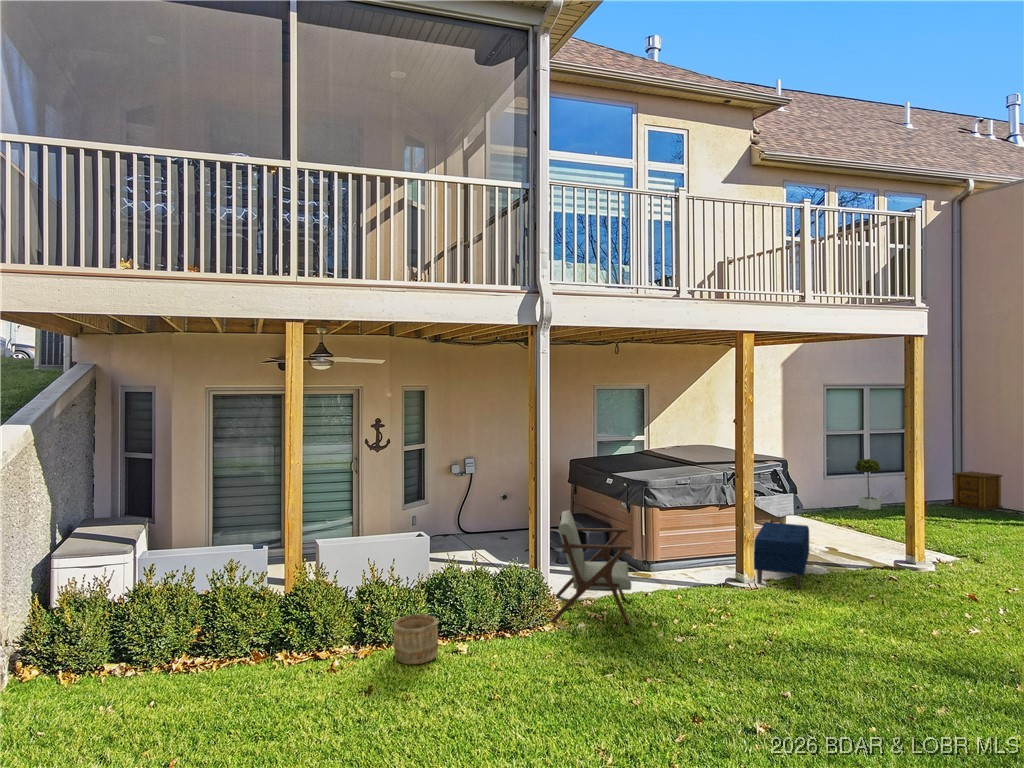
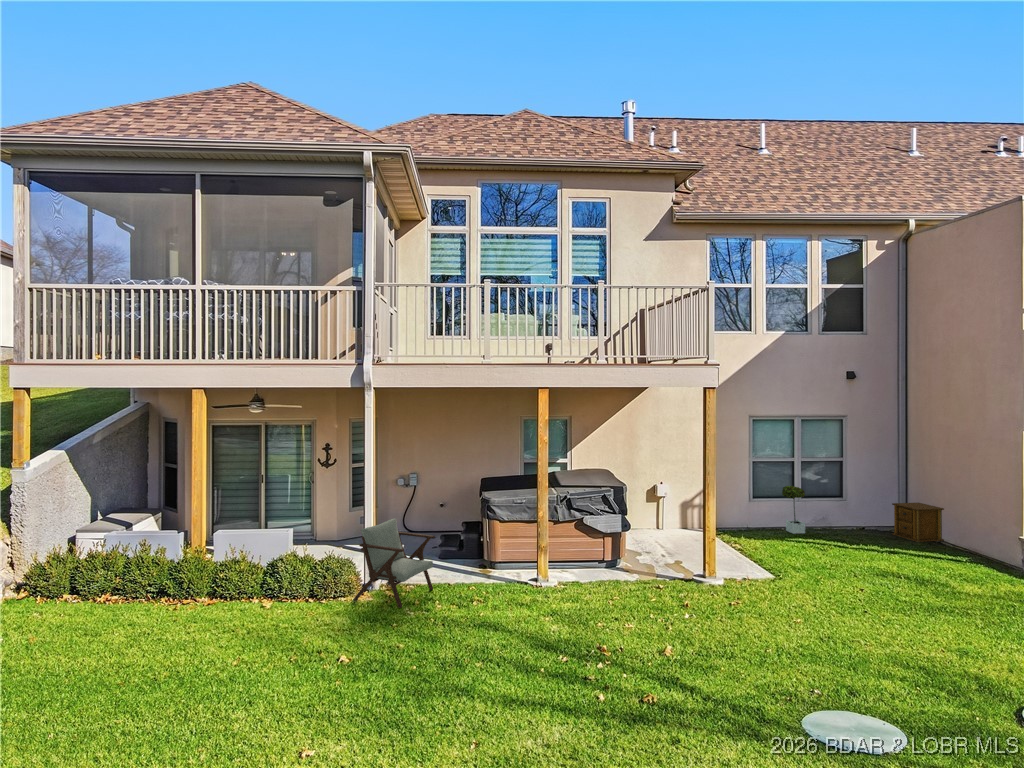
bench: present [754,522,809,589] -> none [552,538,627,597]
wooden bucket: present [392,614,439,664] -> none [214,584,249,617]

